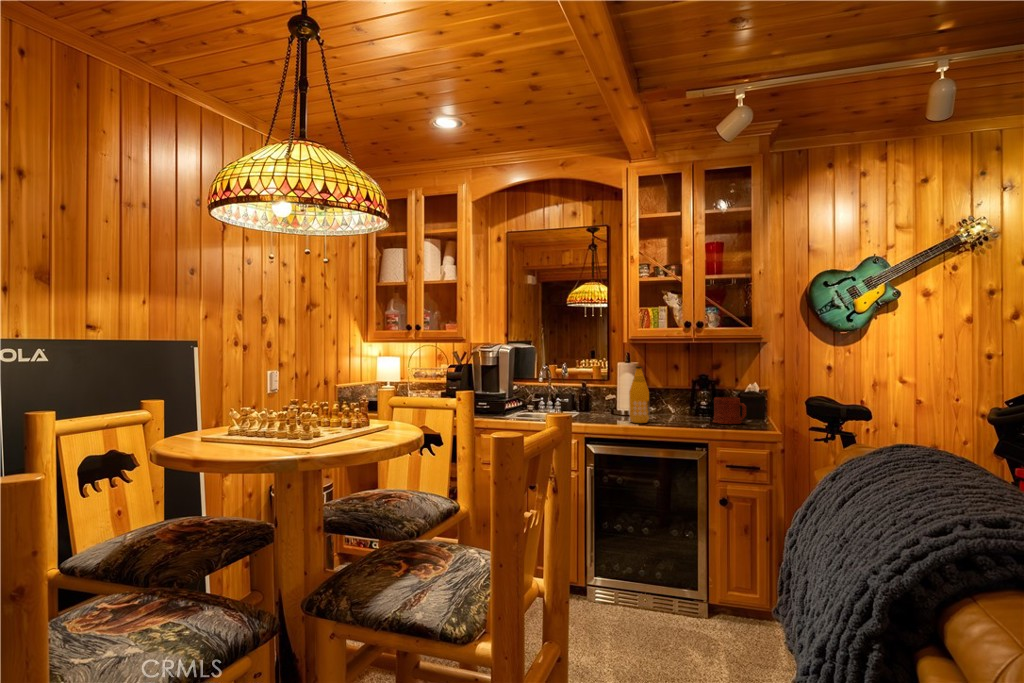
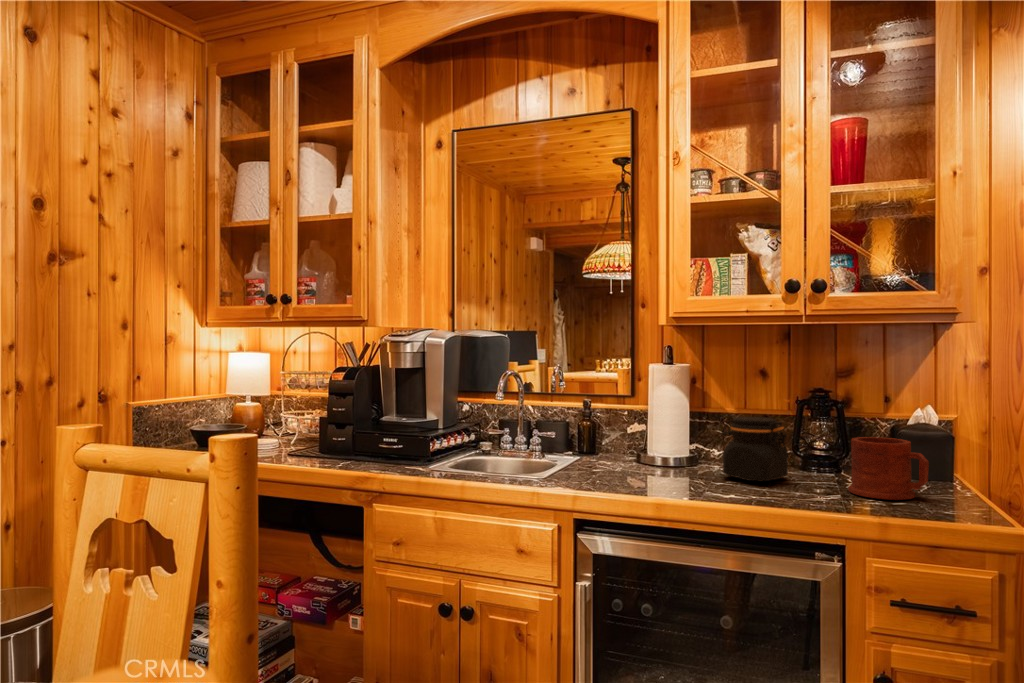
bottle: present [629,366,649,423] -> none [669,371,711,492]
jar: none [655,389,686,419] -> present [722,417,789,481]

